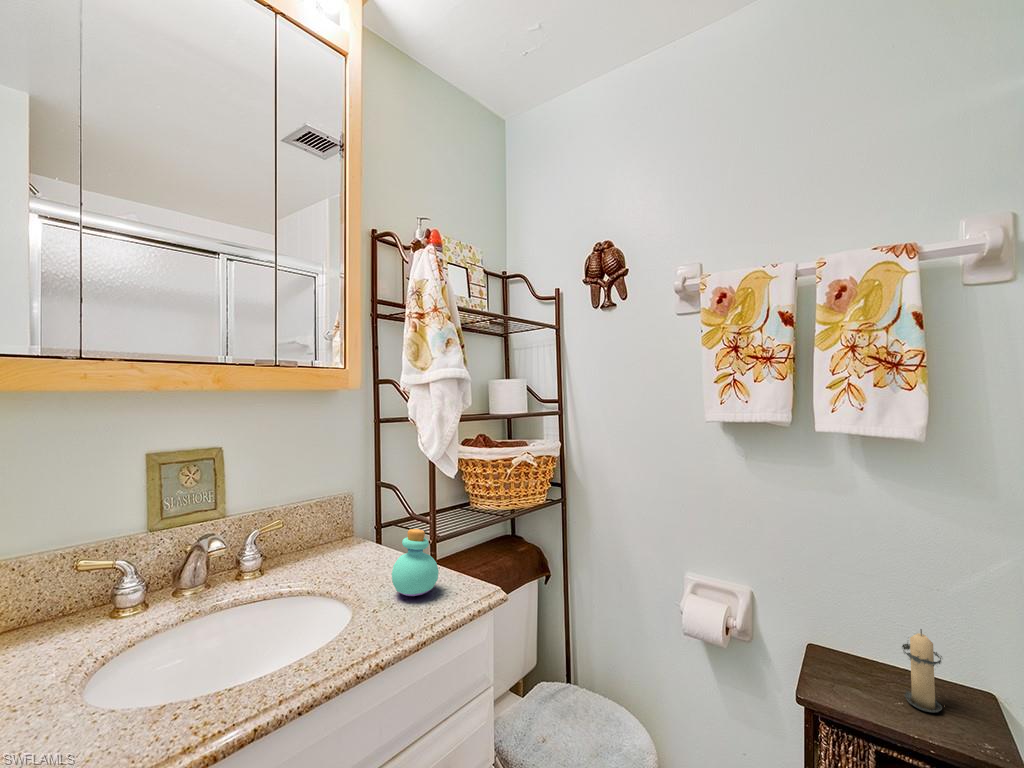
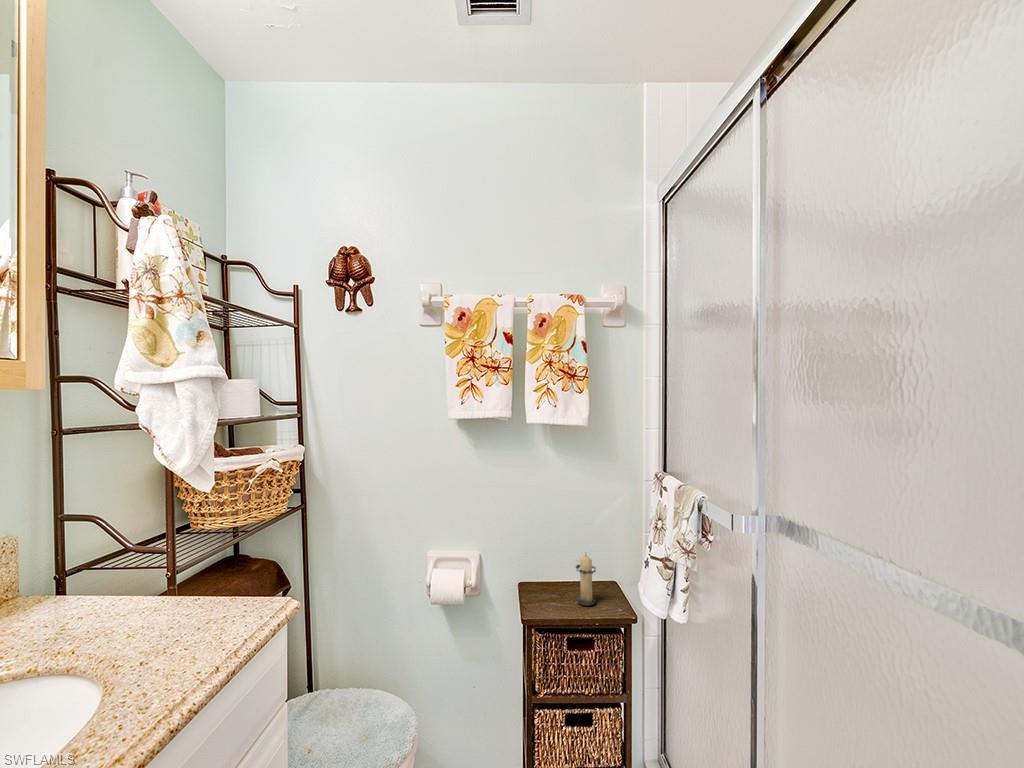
perfume bottle: present [392,529,439,596] -> none [159,549,221,626]

